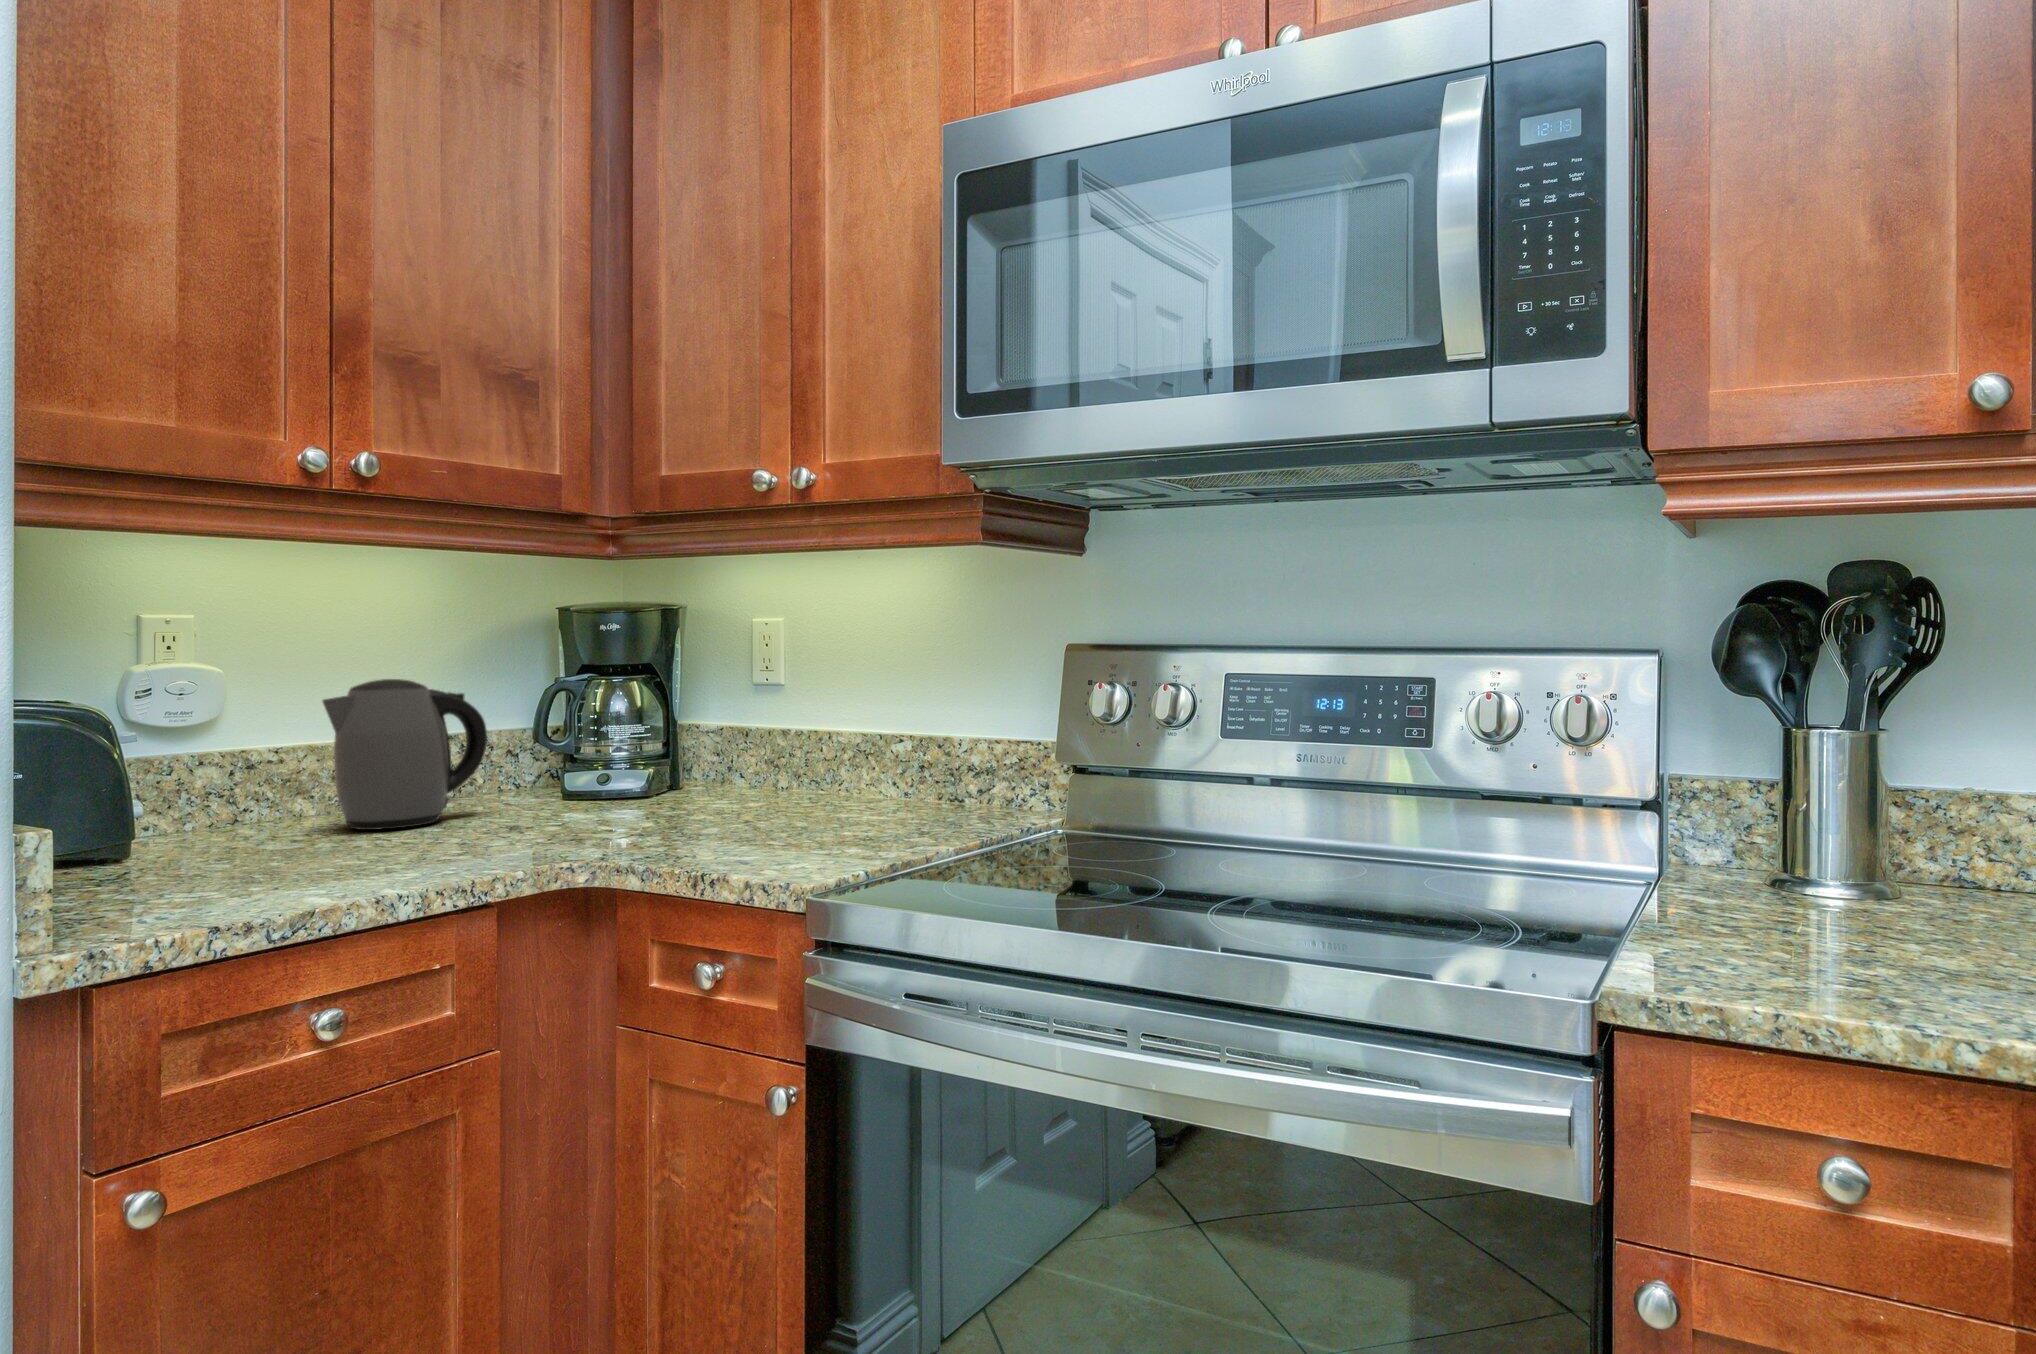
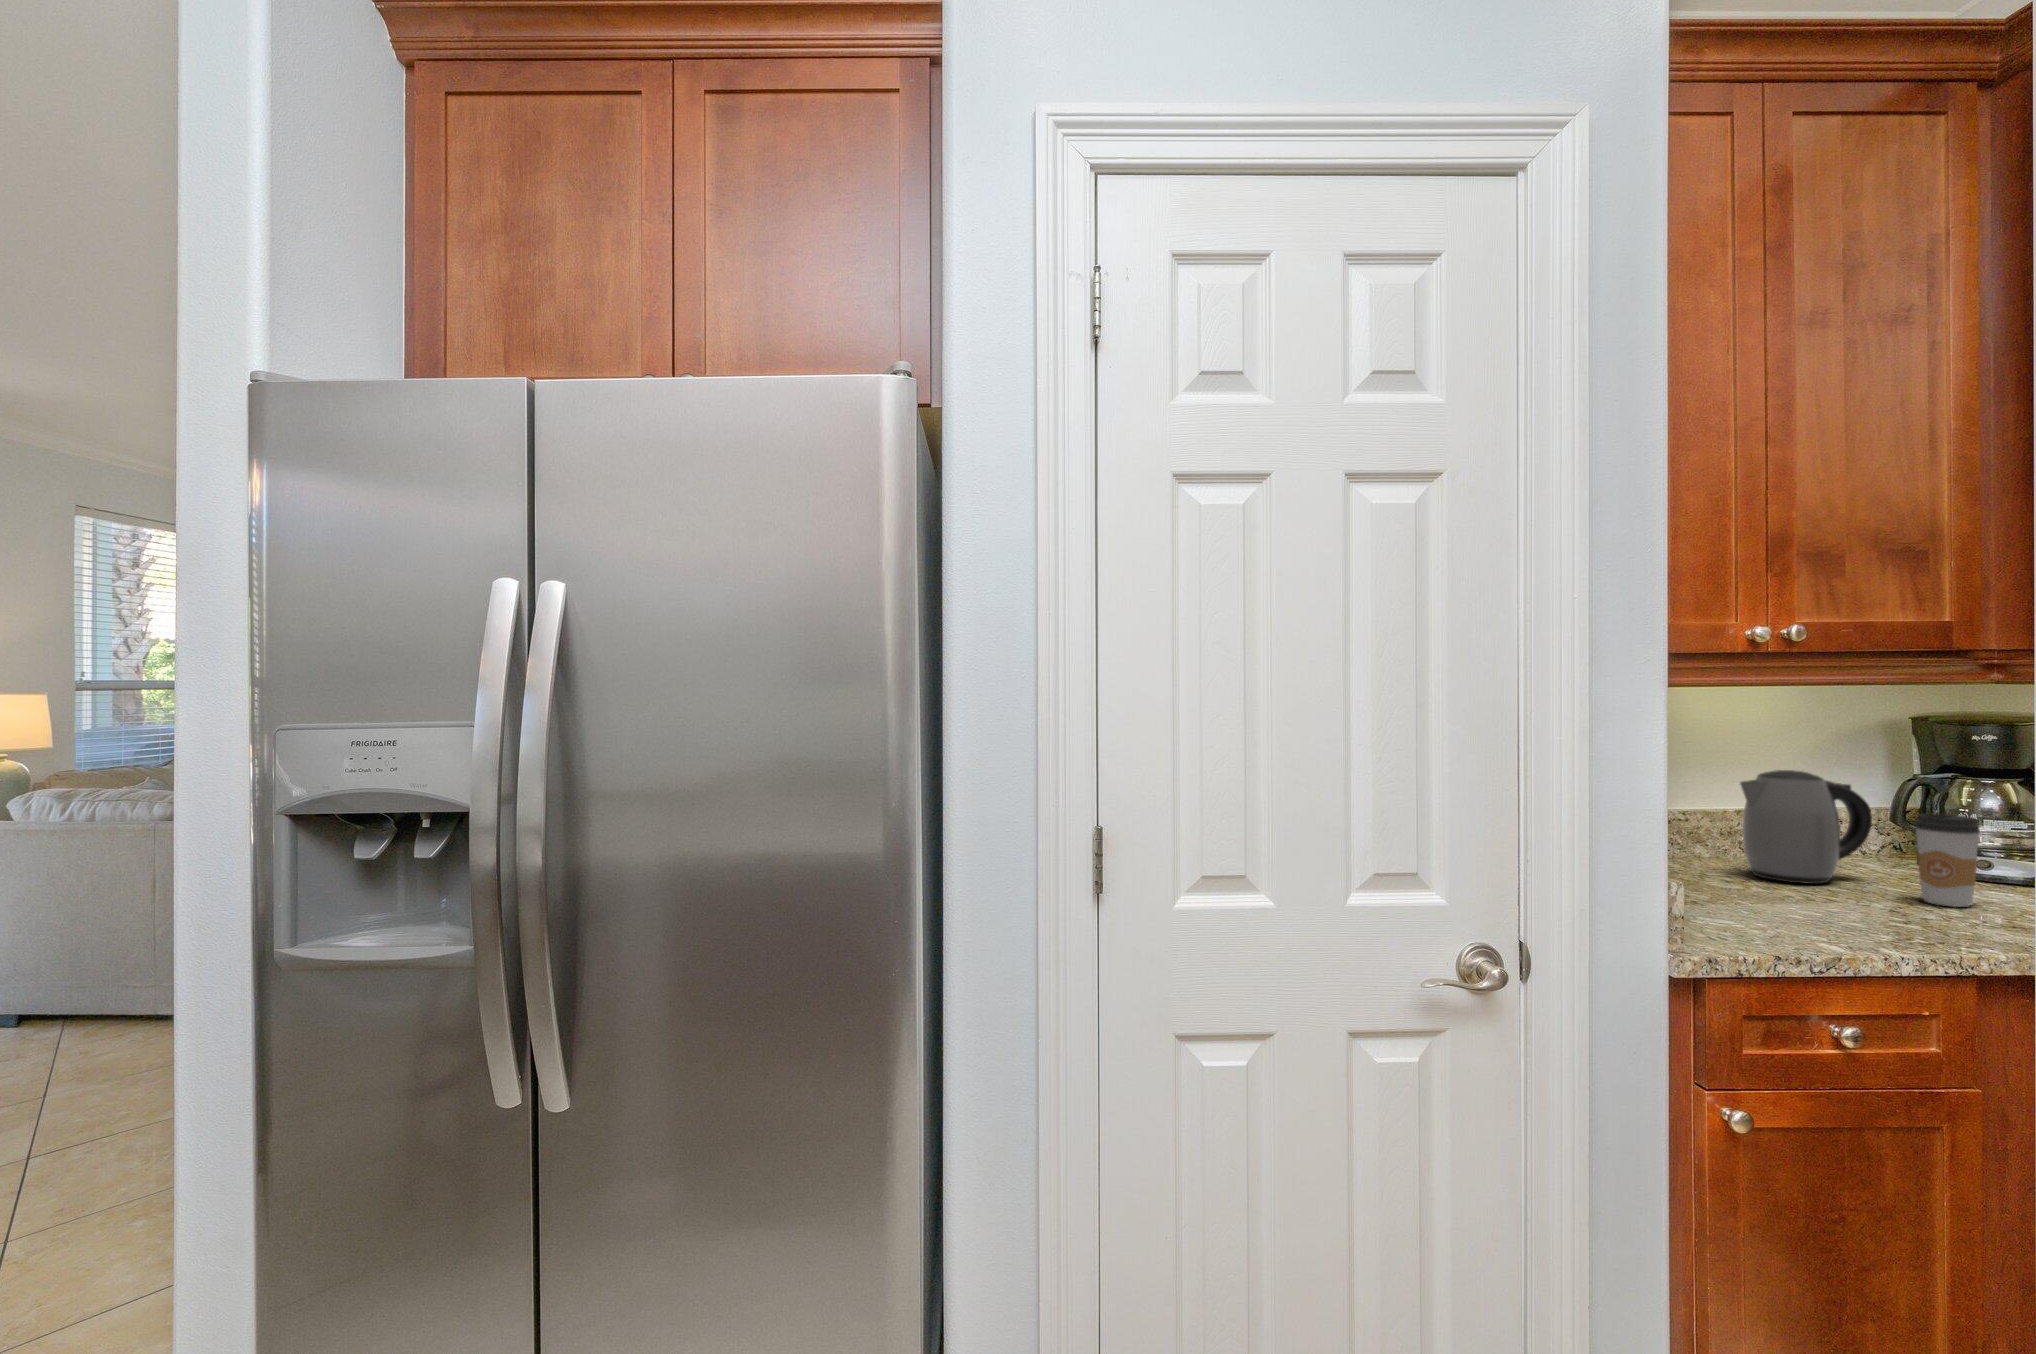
coffee cup: none [504,716,567,828] -> present [1915,814,1980,907]

